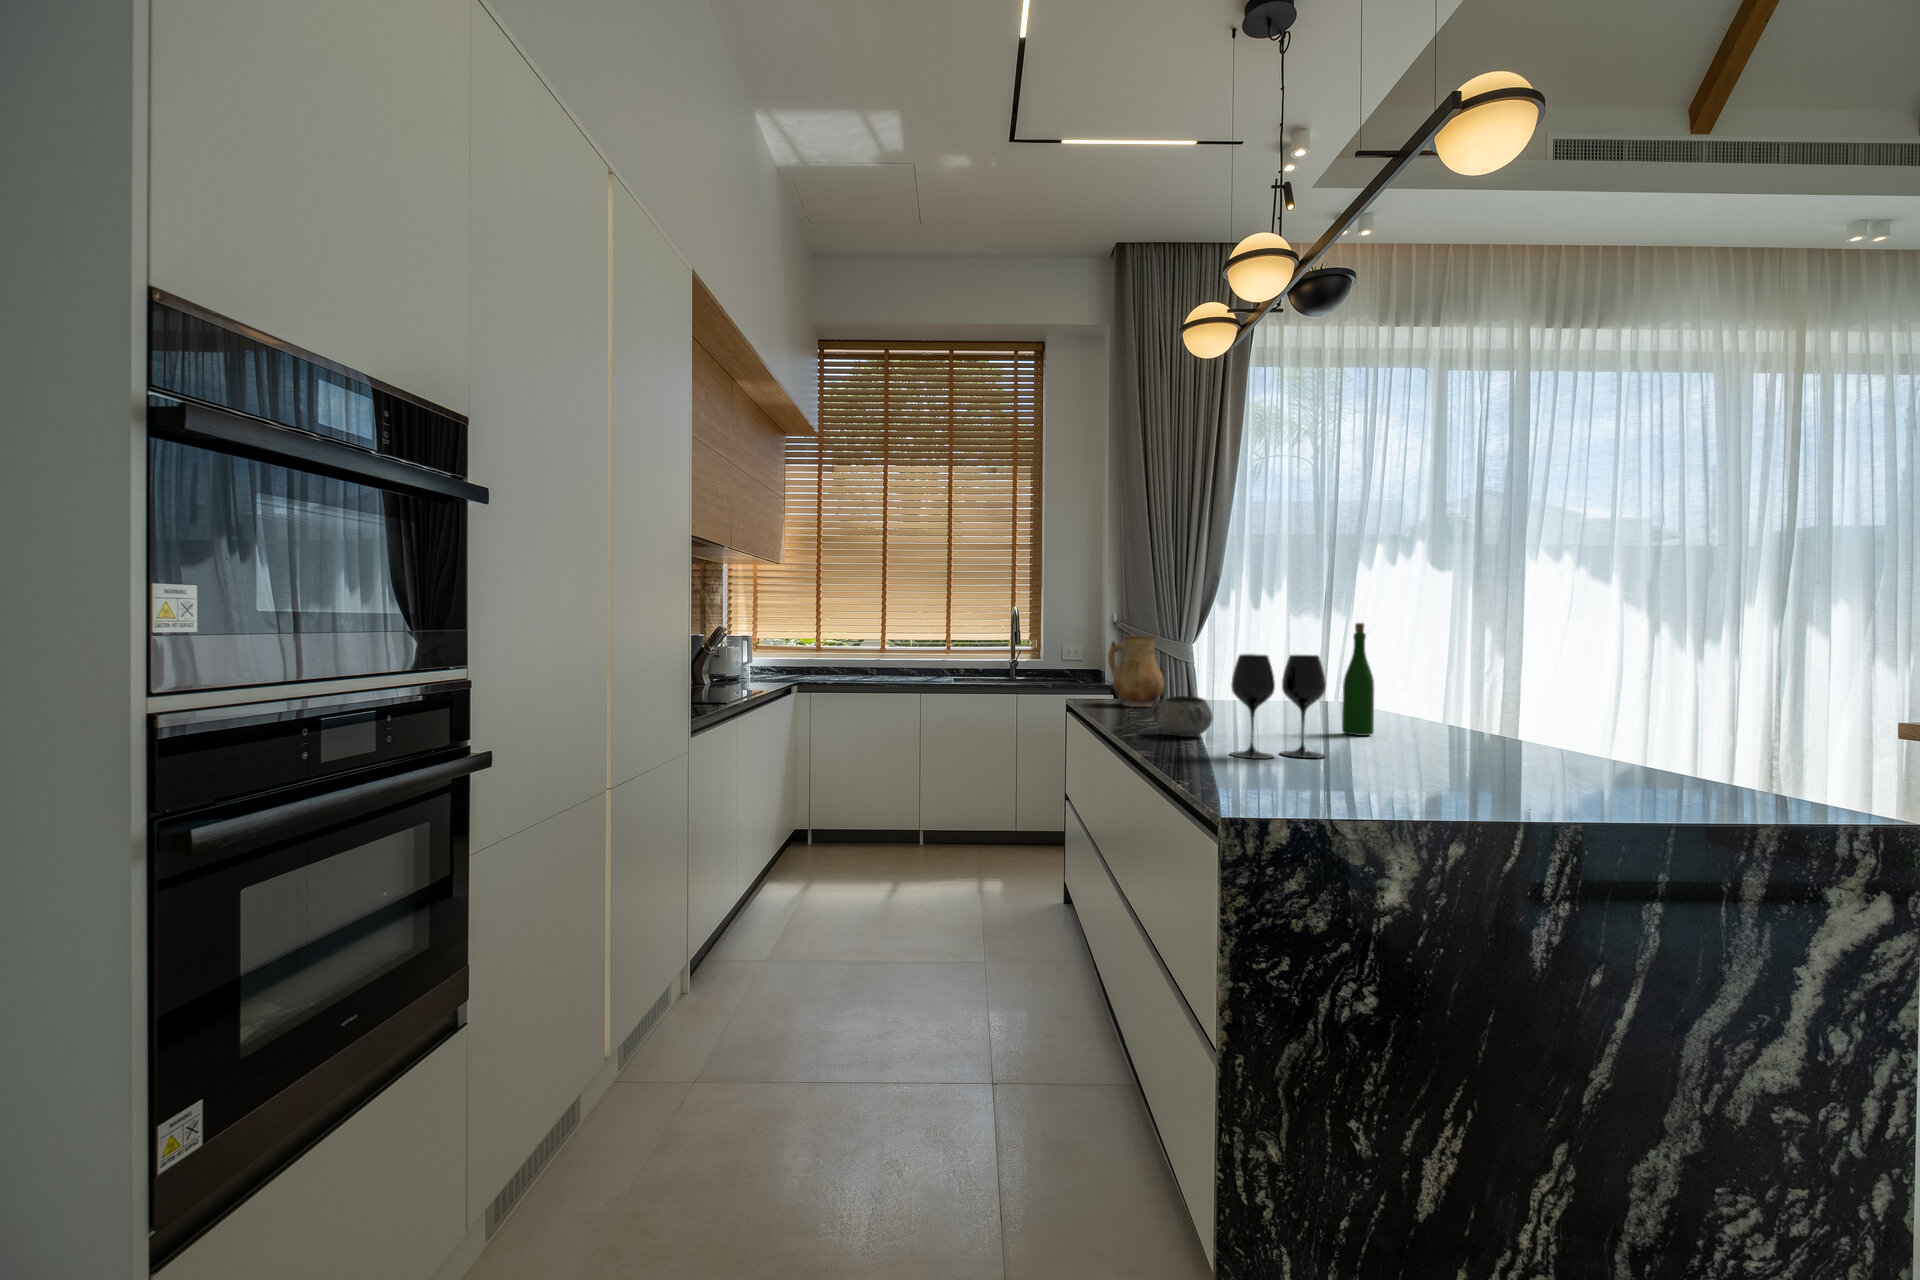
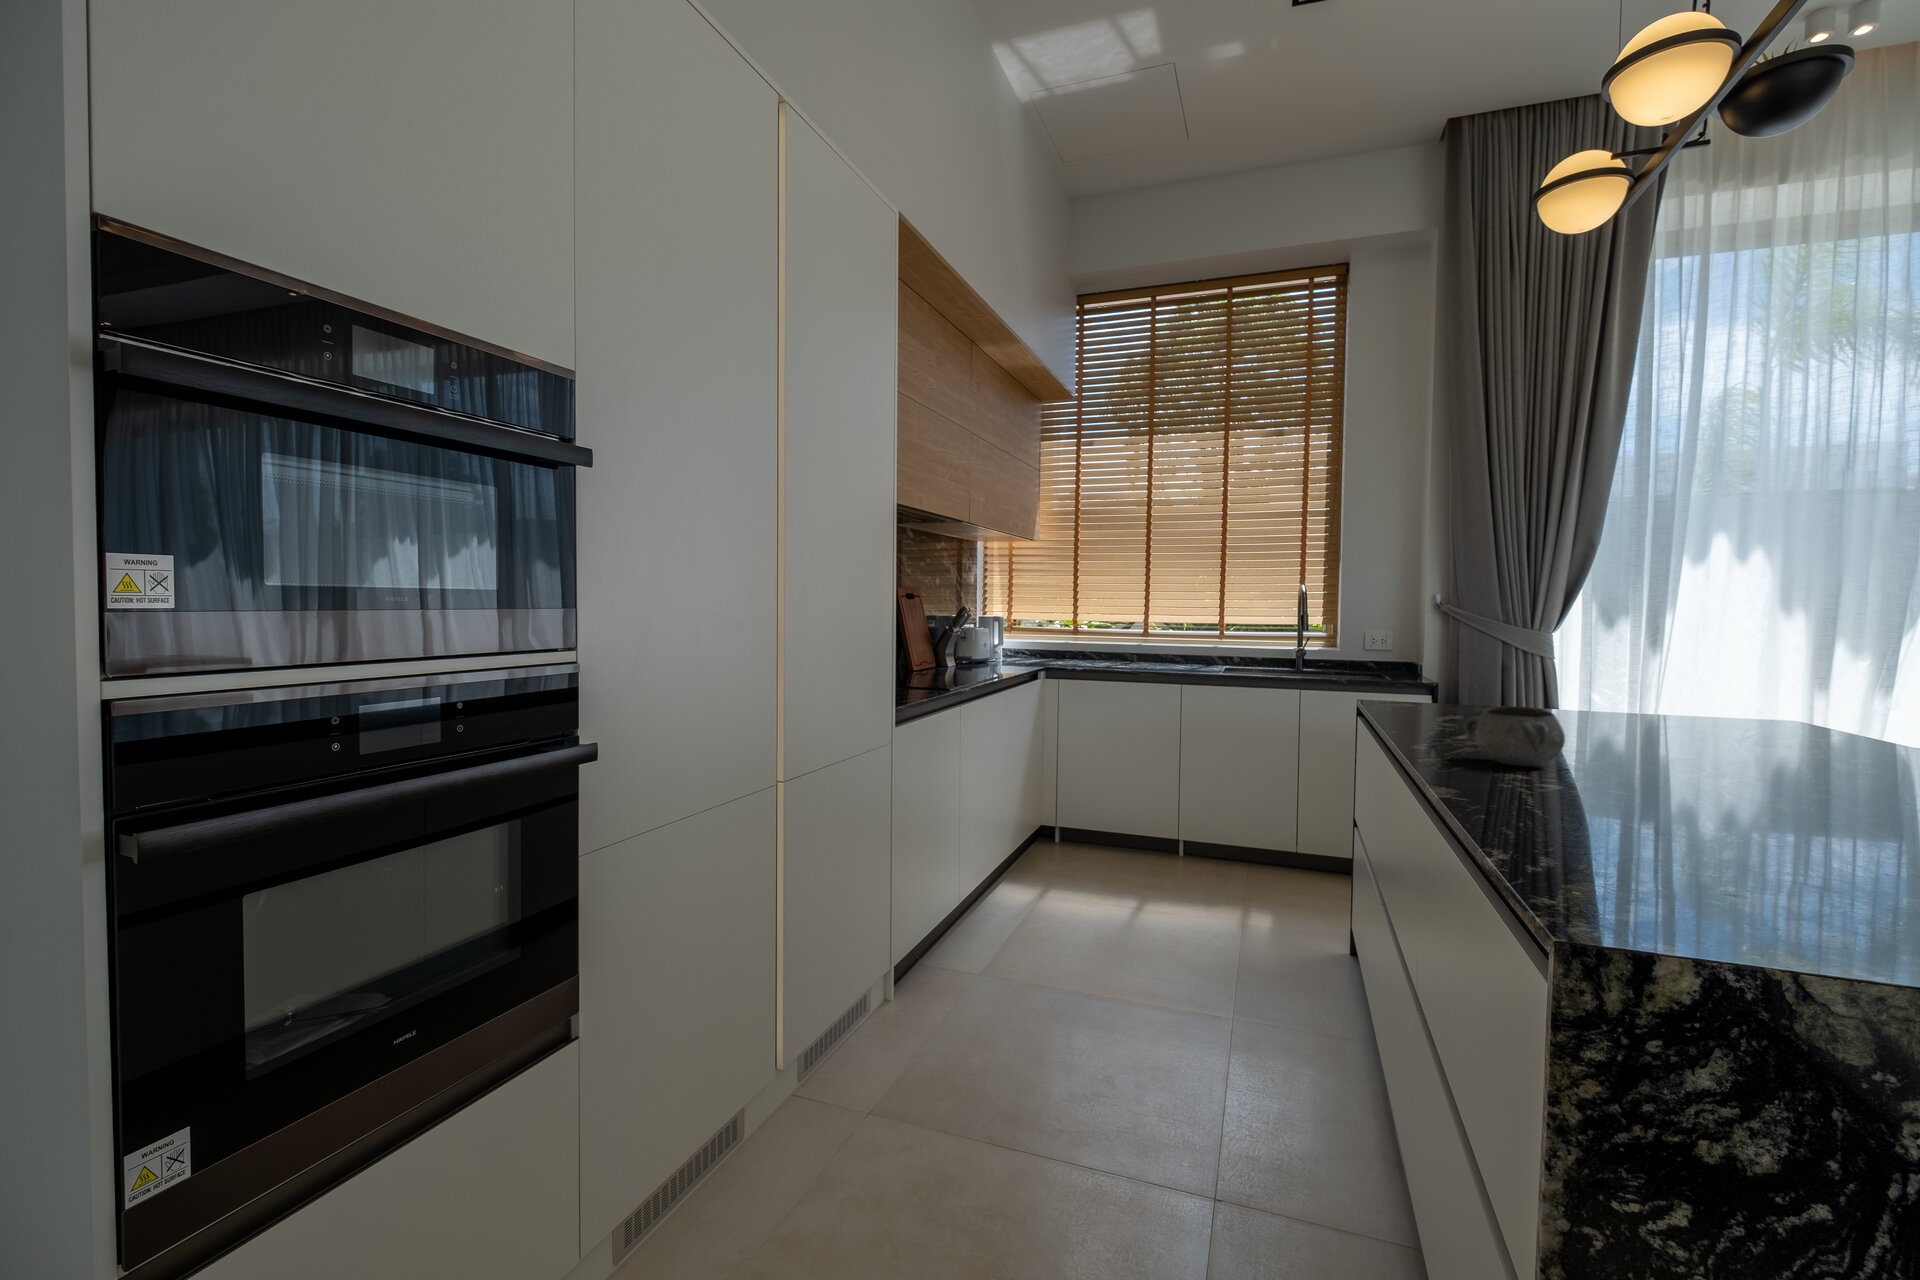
wine bottle: present [1342,623,1374,736] -> none [1807,601,1876,782]
ceramic pitcher: present [1108,635,1164,707] -> none [1414,619,1497,716]
wine glass: present [1230,654,1326,759] -> none [1588,649,1779,820]

